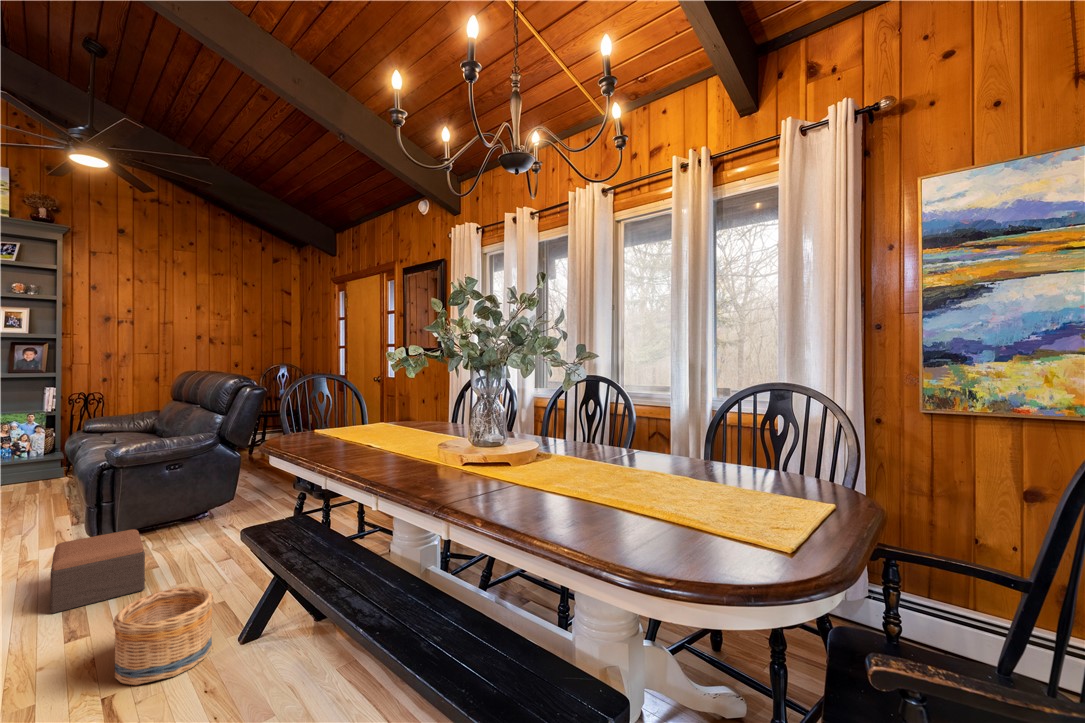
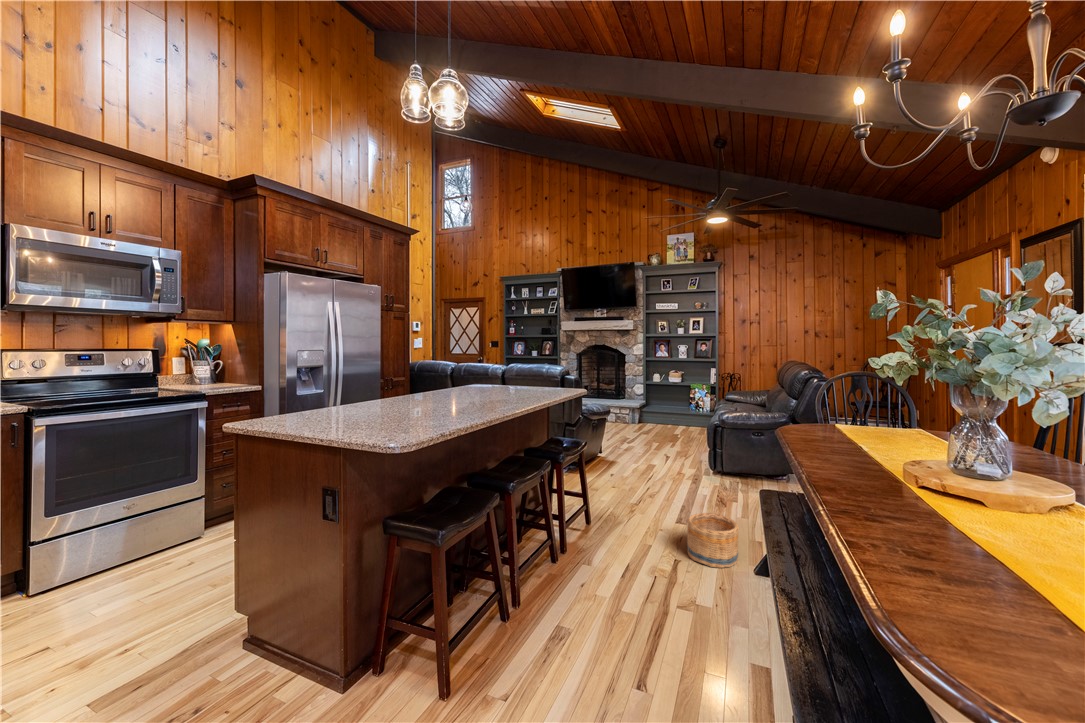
footstool: present [50,529,145,614] -> none [679,468,726,512]

